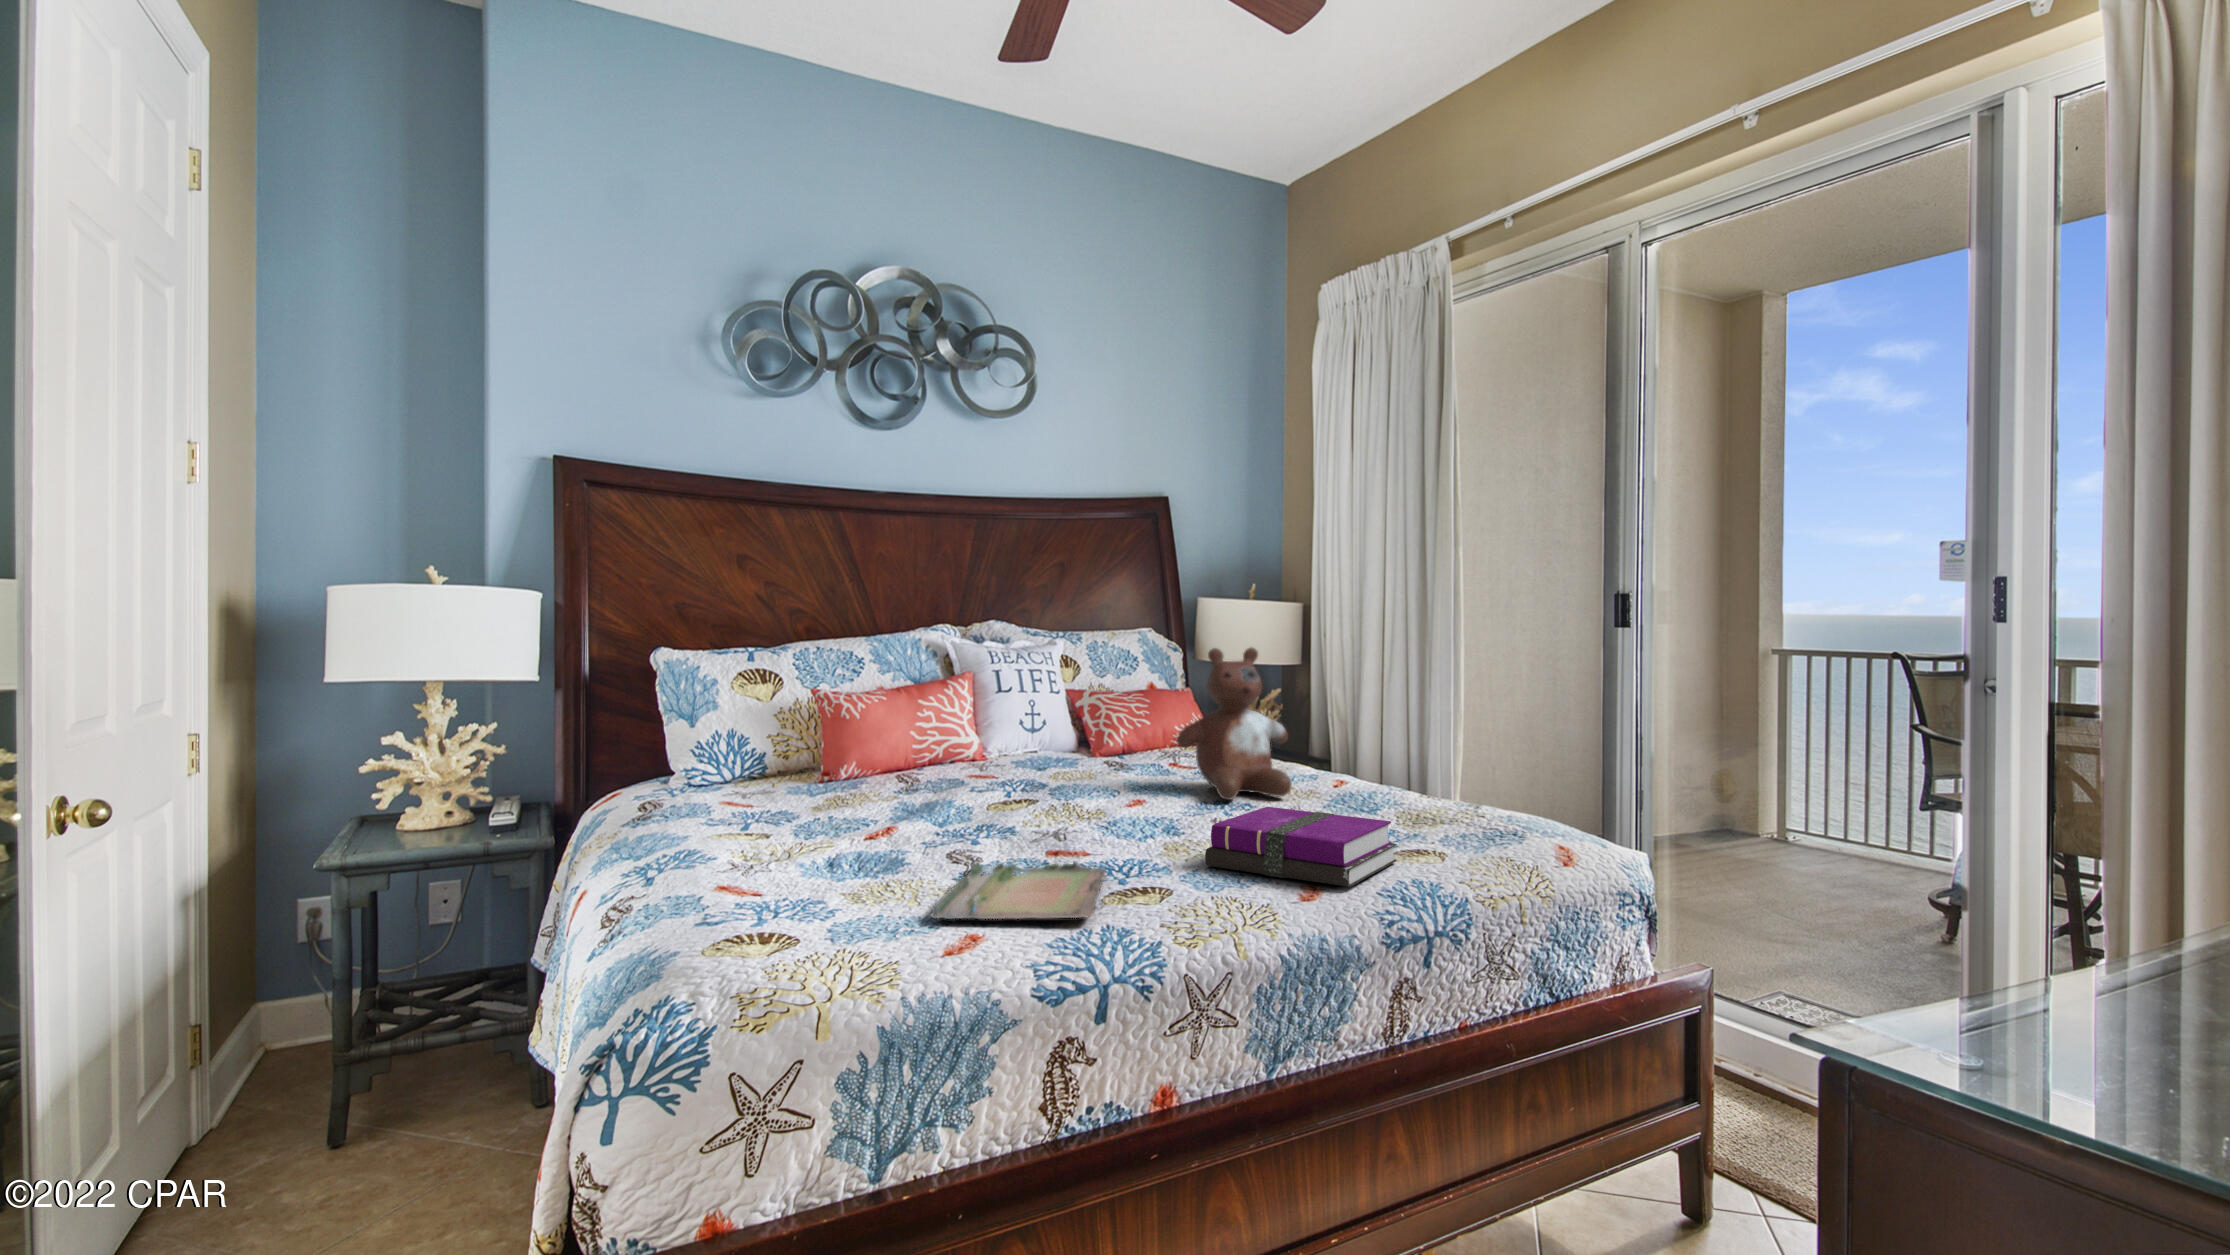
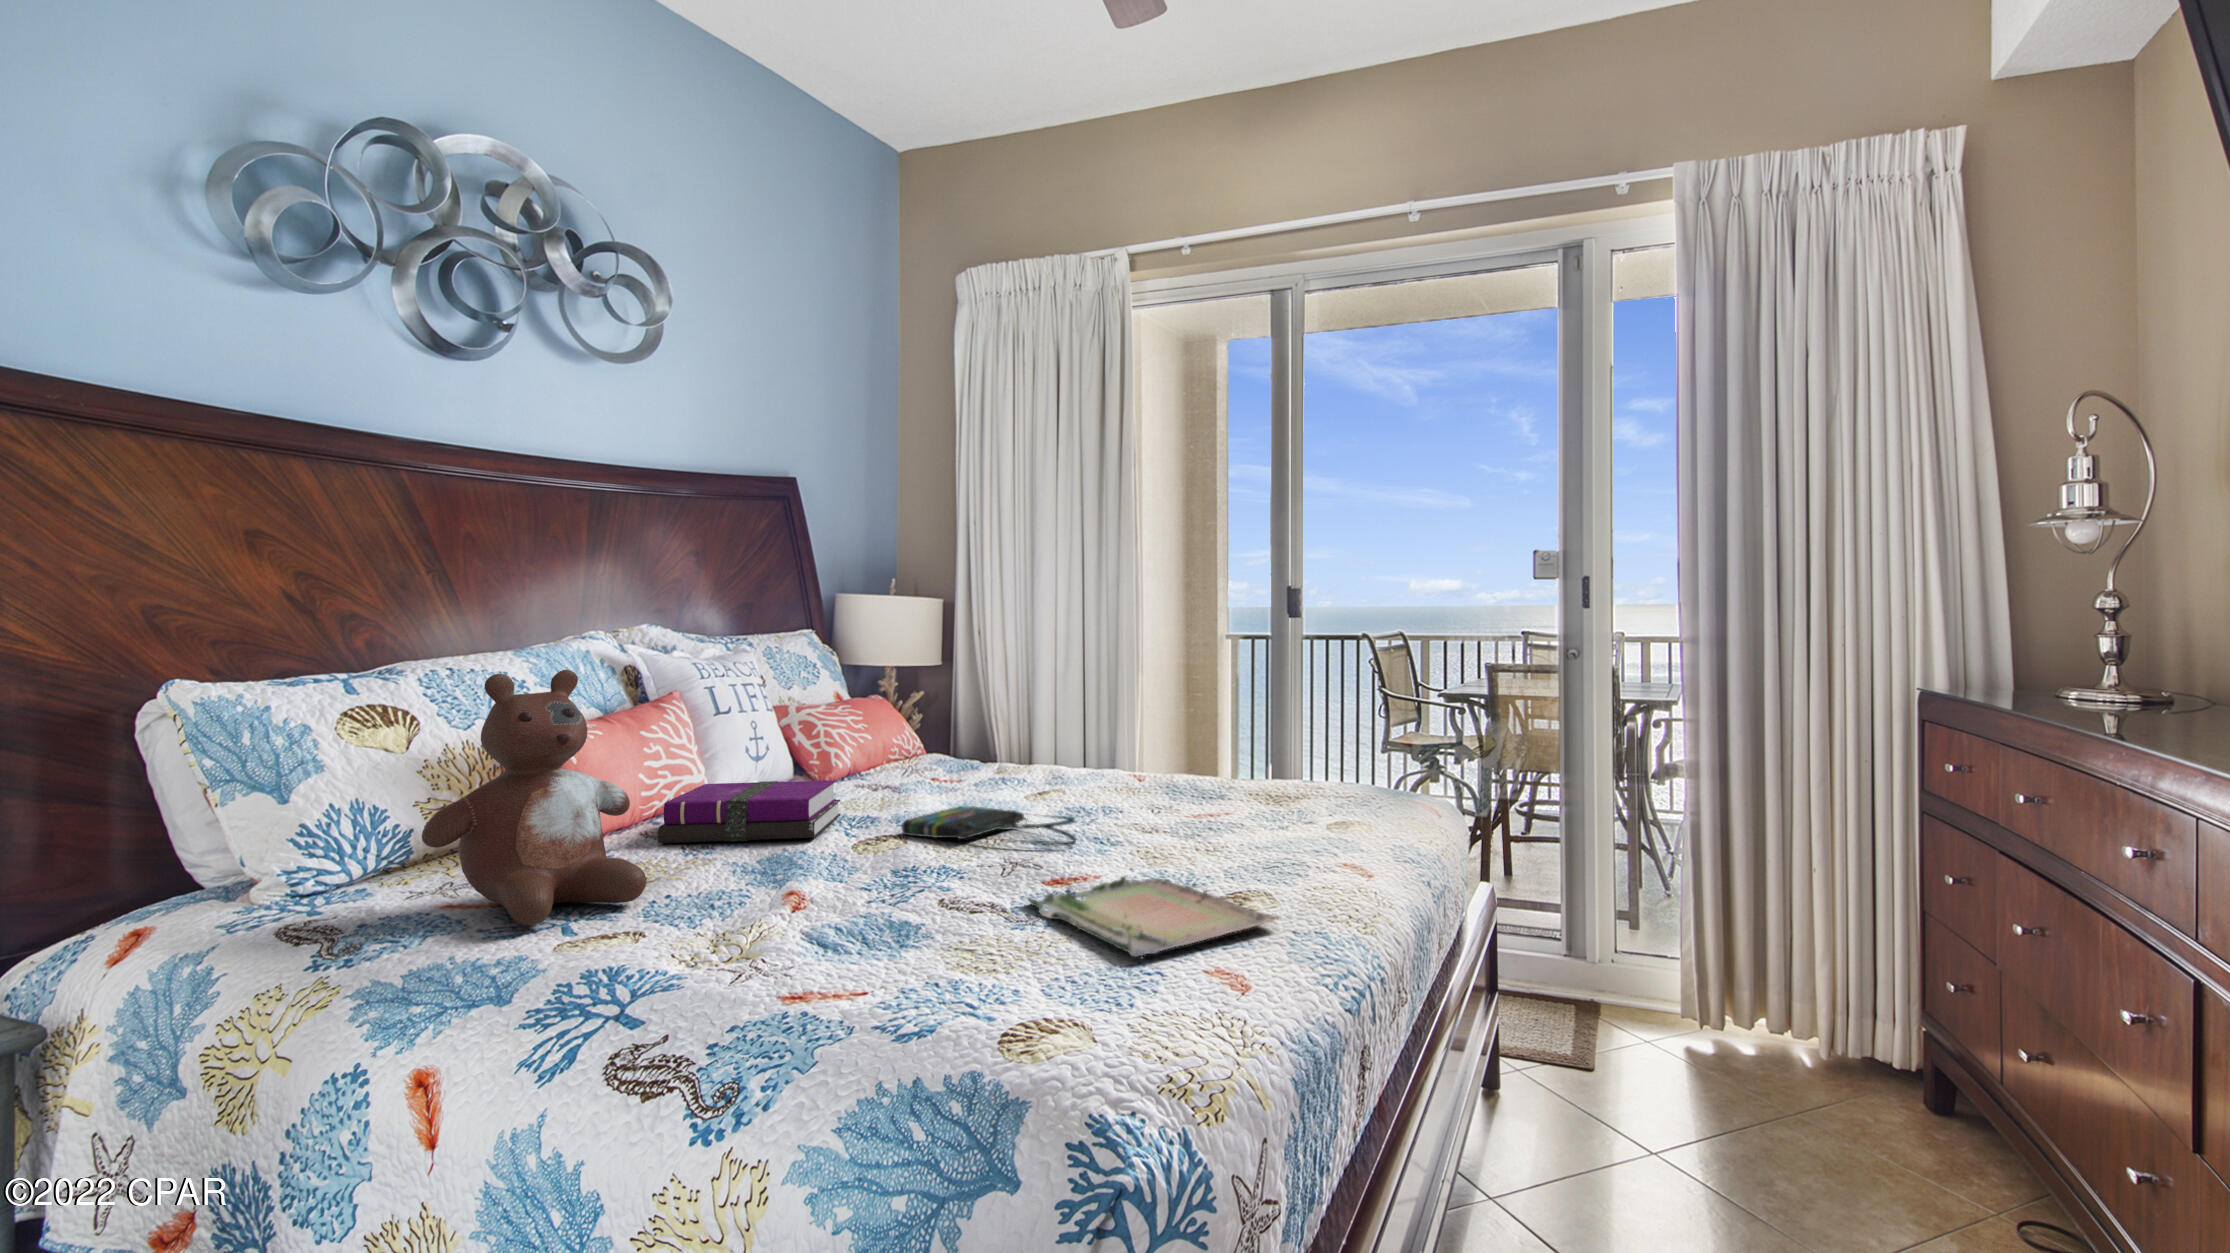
stuffed bear: present [1177,647,1292,800] -> present [422,670,646,926]
tote bag: none [1037,788,1139,833] -> present [902,806,1076,846]
notebook: present [1205,807,1397,887] -> present [658,780,841,843]

